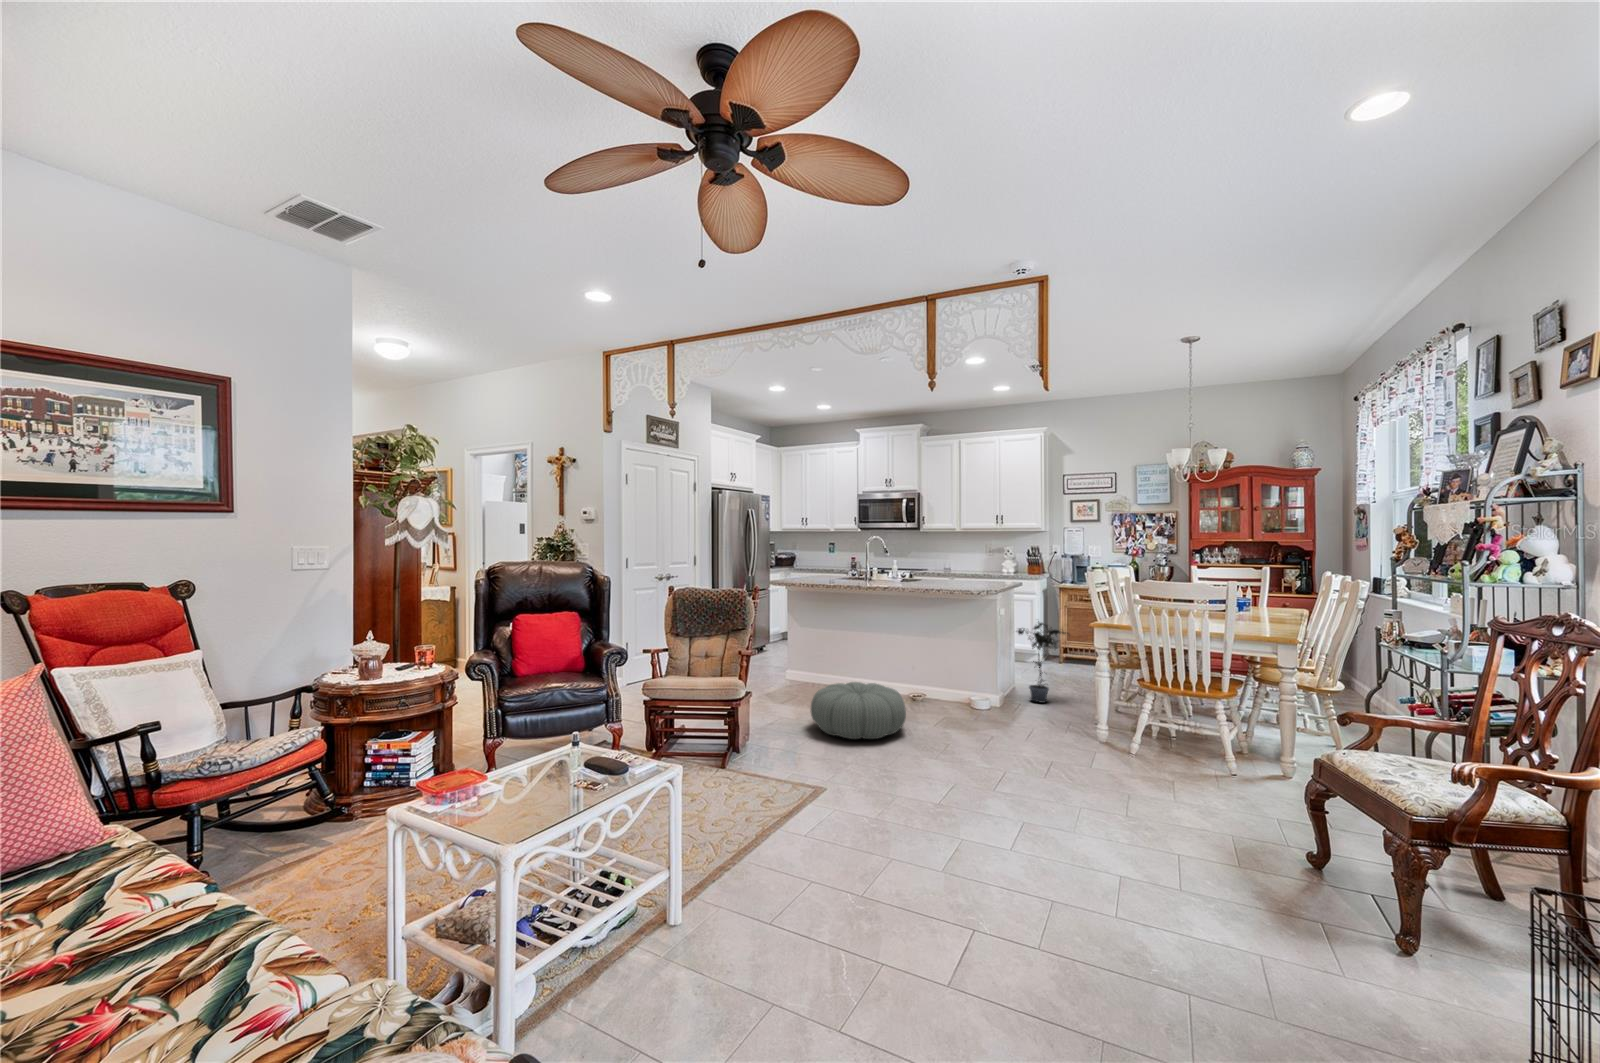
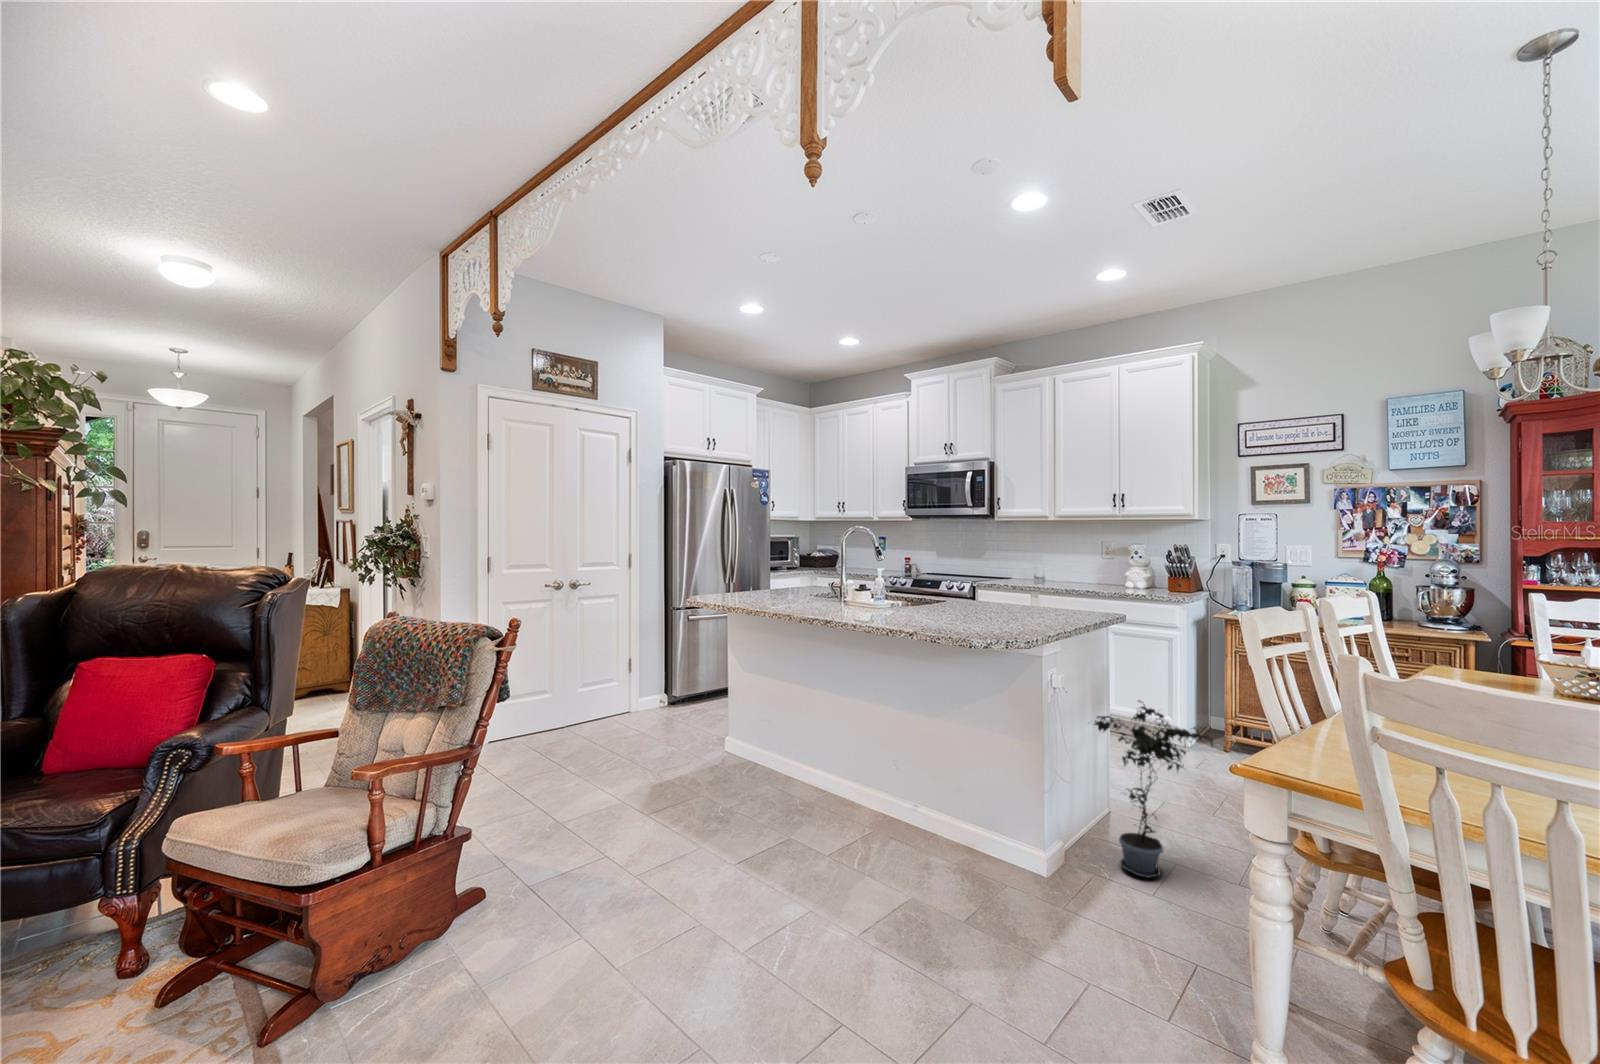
pouf: present [811,682,906,739] -> none [607,813,804,972]

